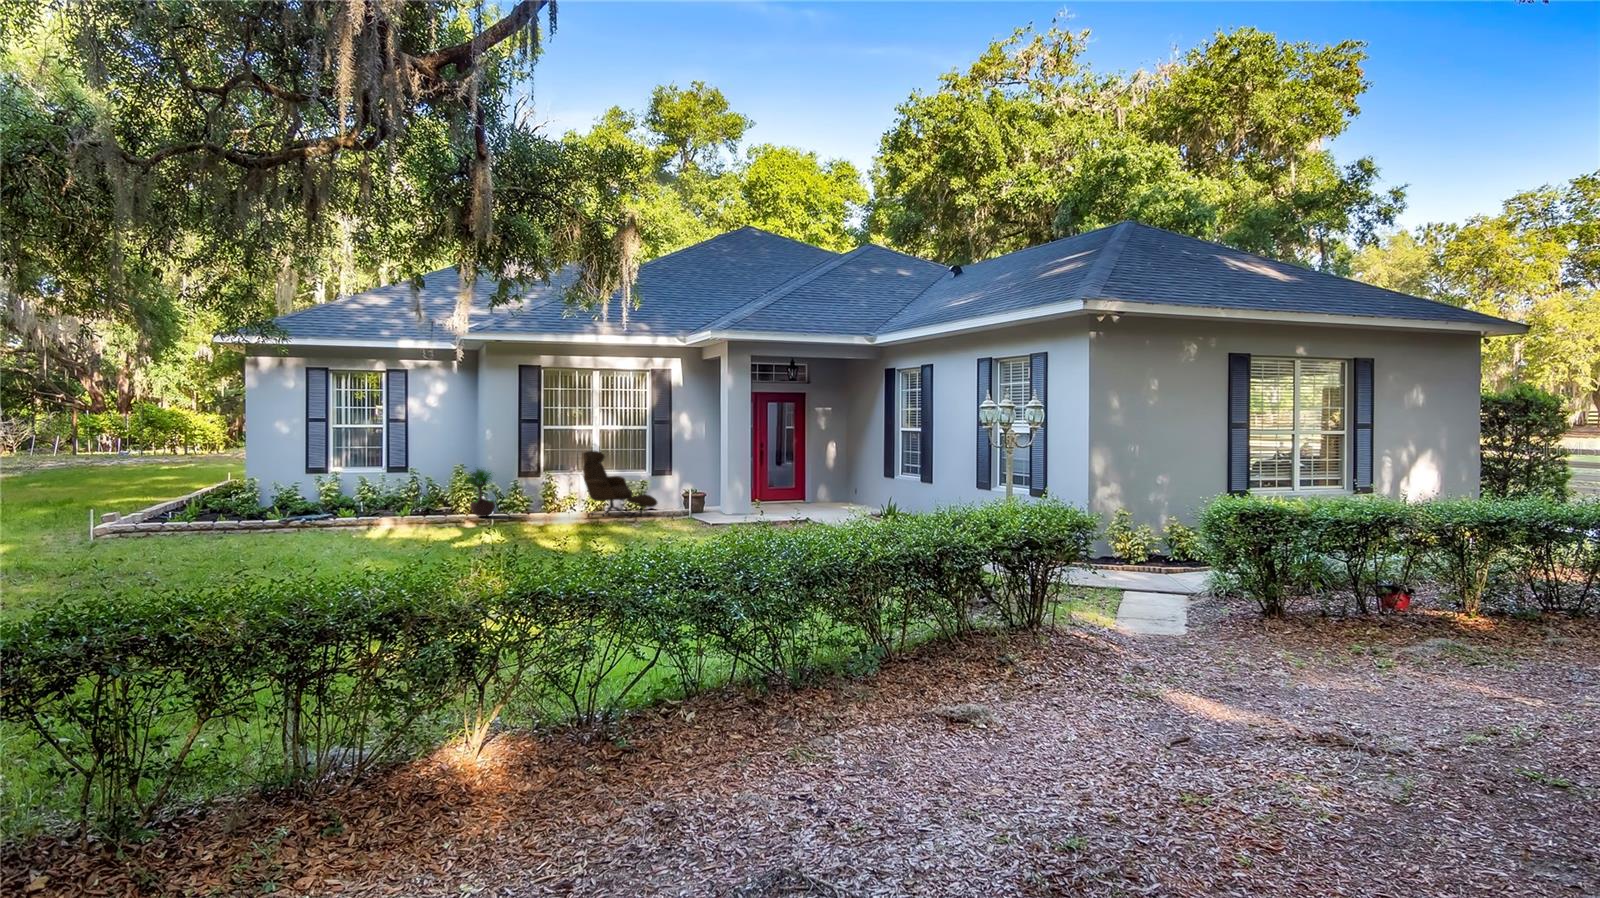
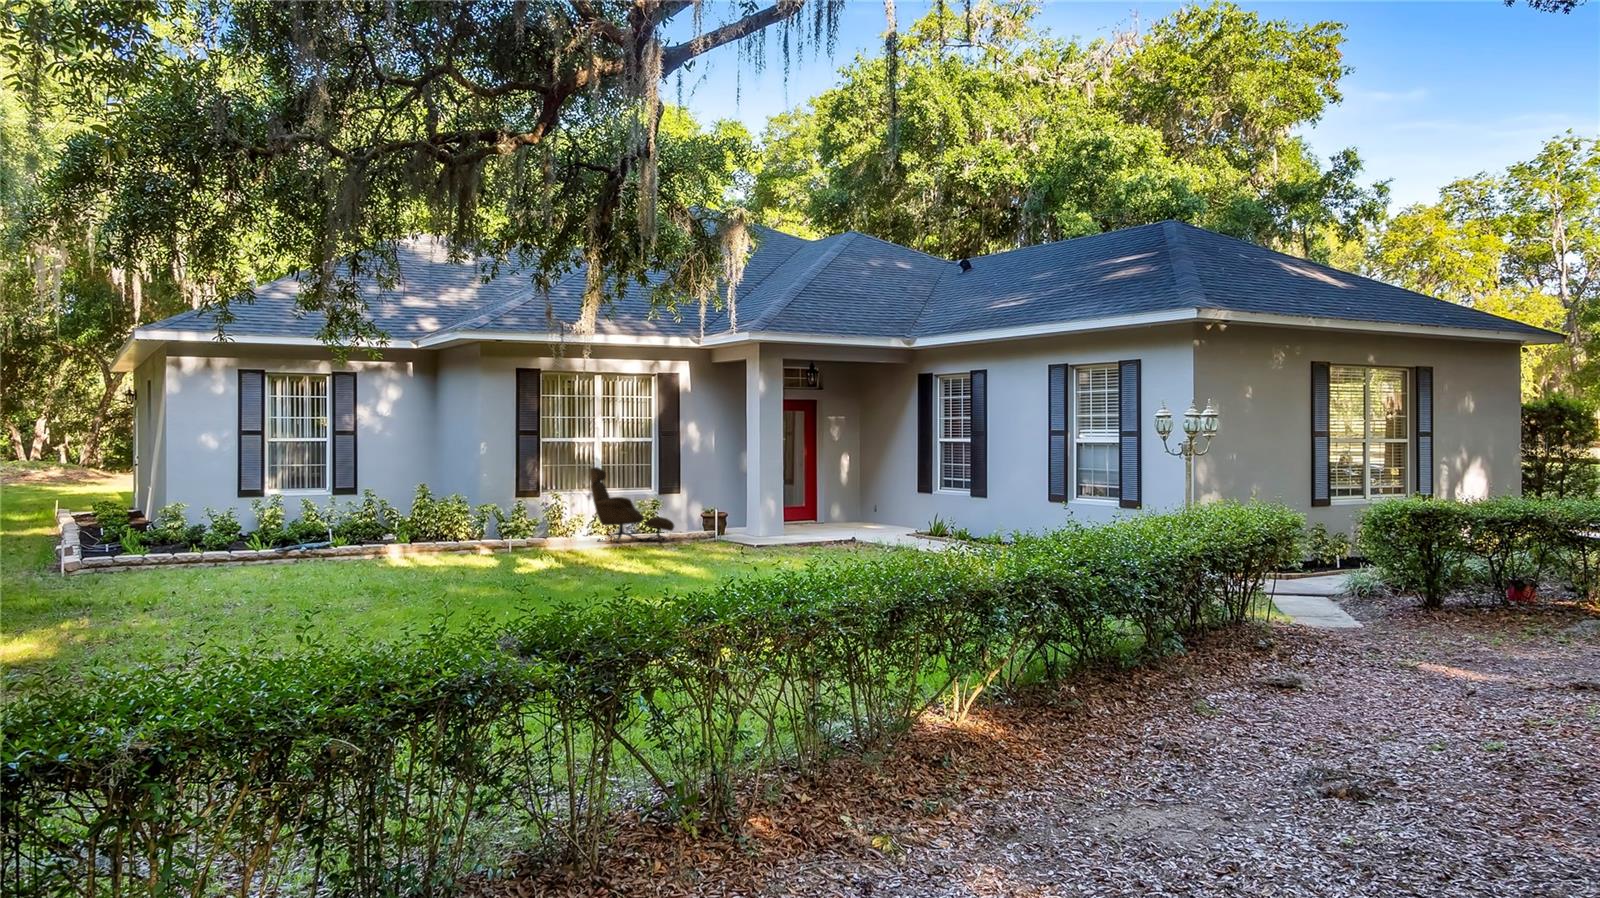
potted tree: present [466,469,495,517] -> none [457,483,495,546]

